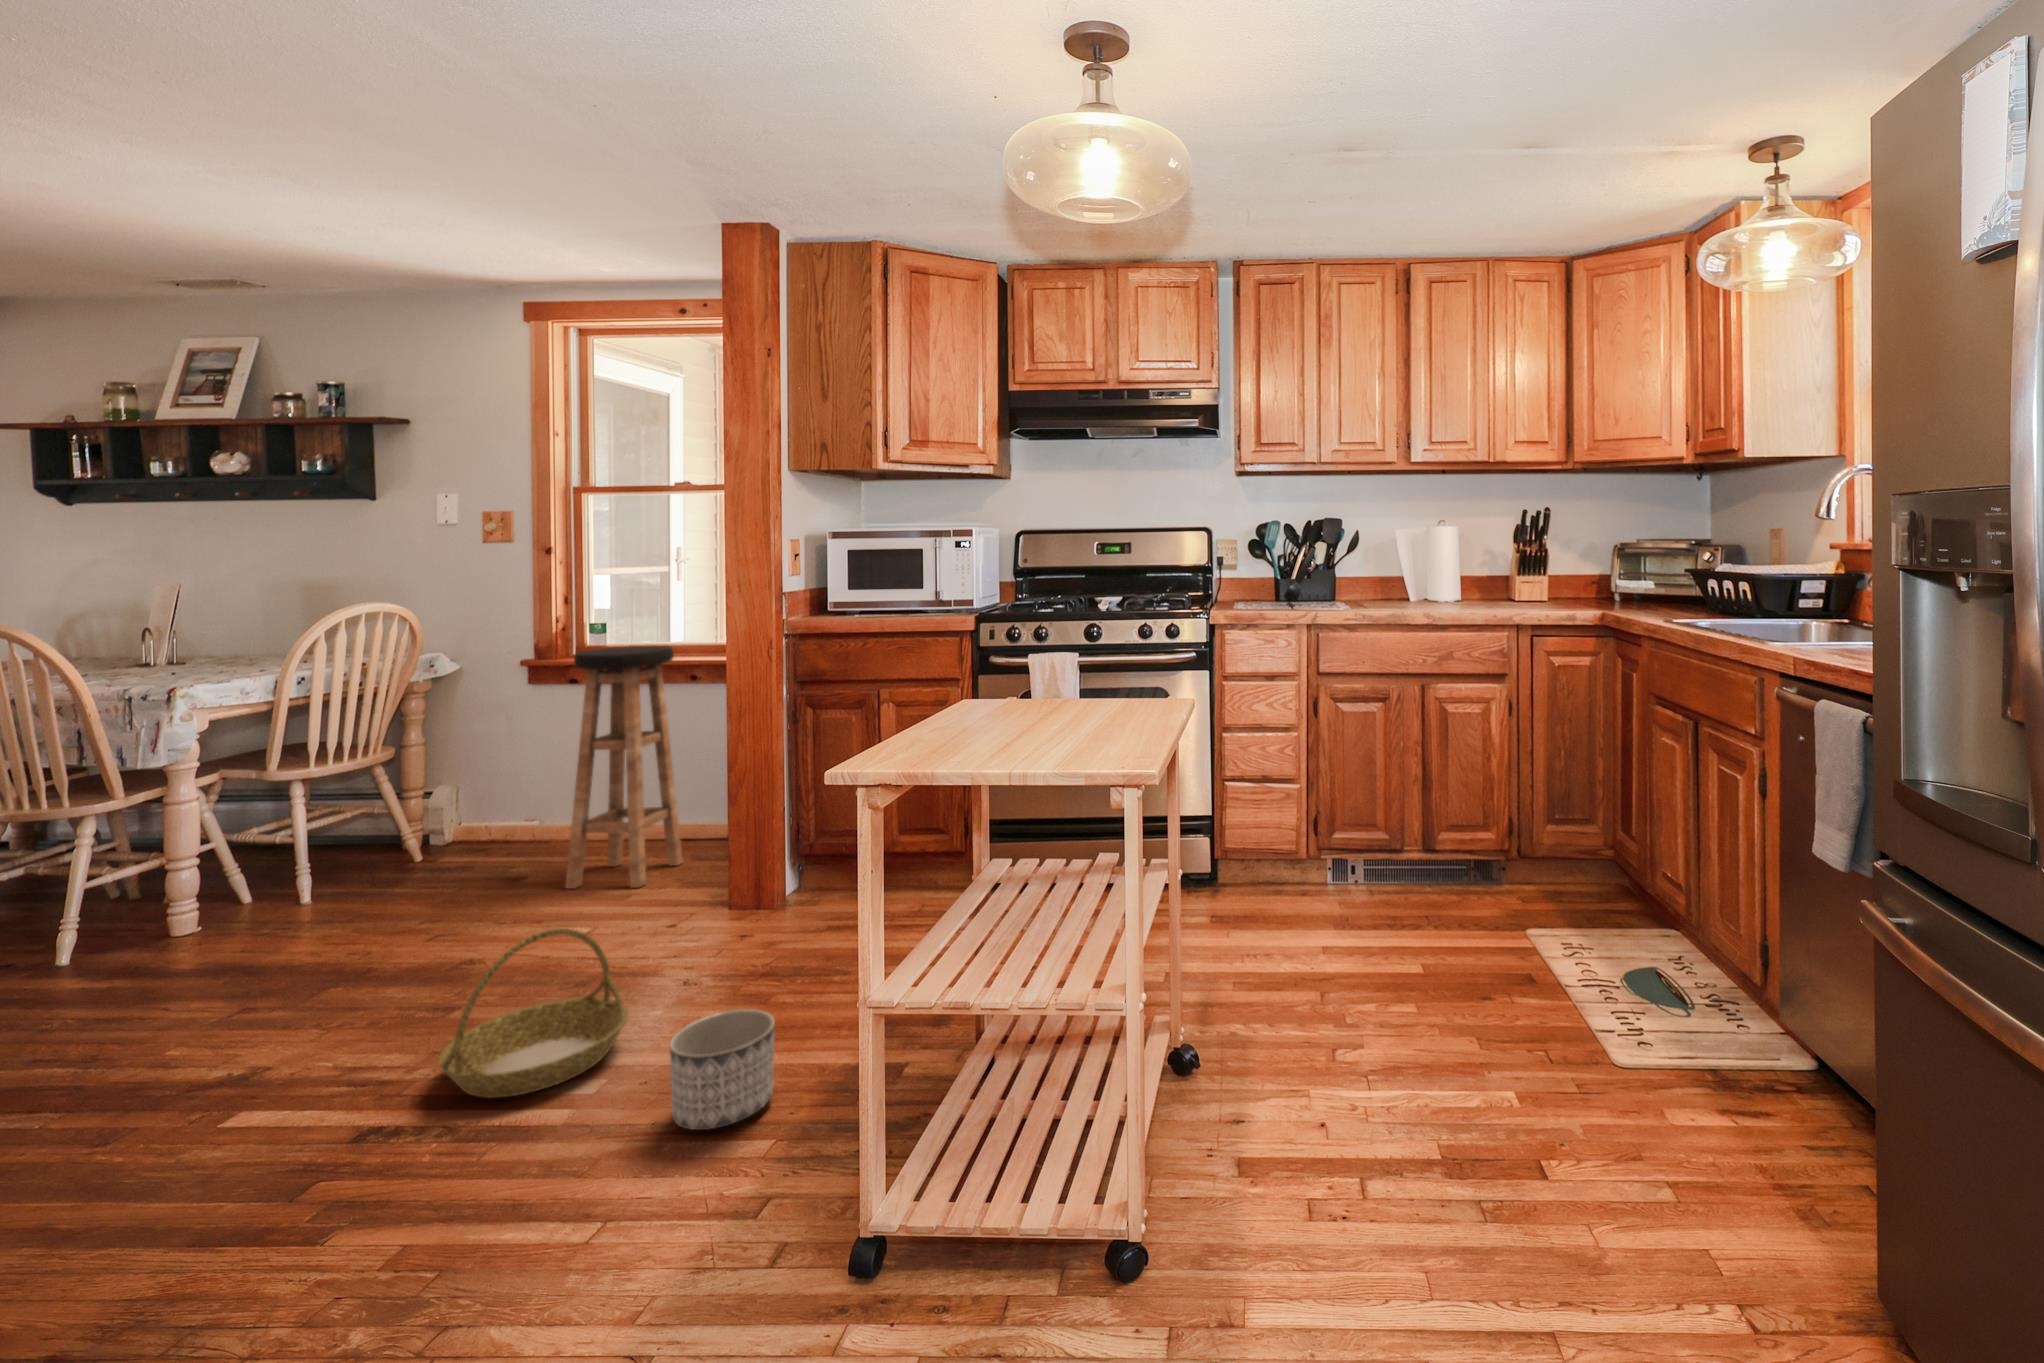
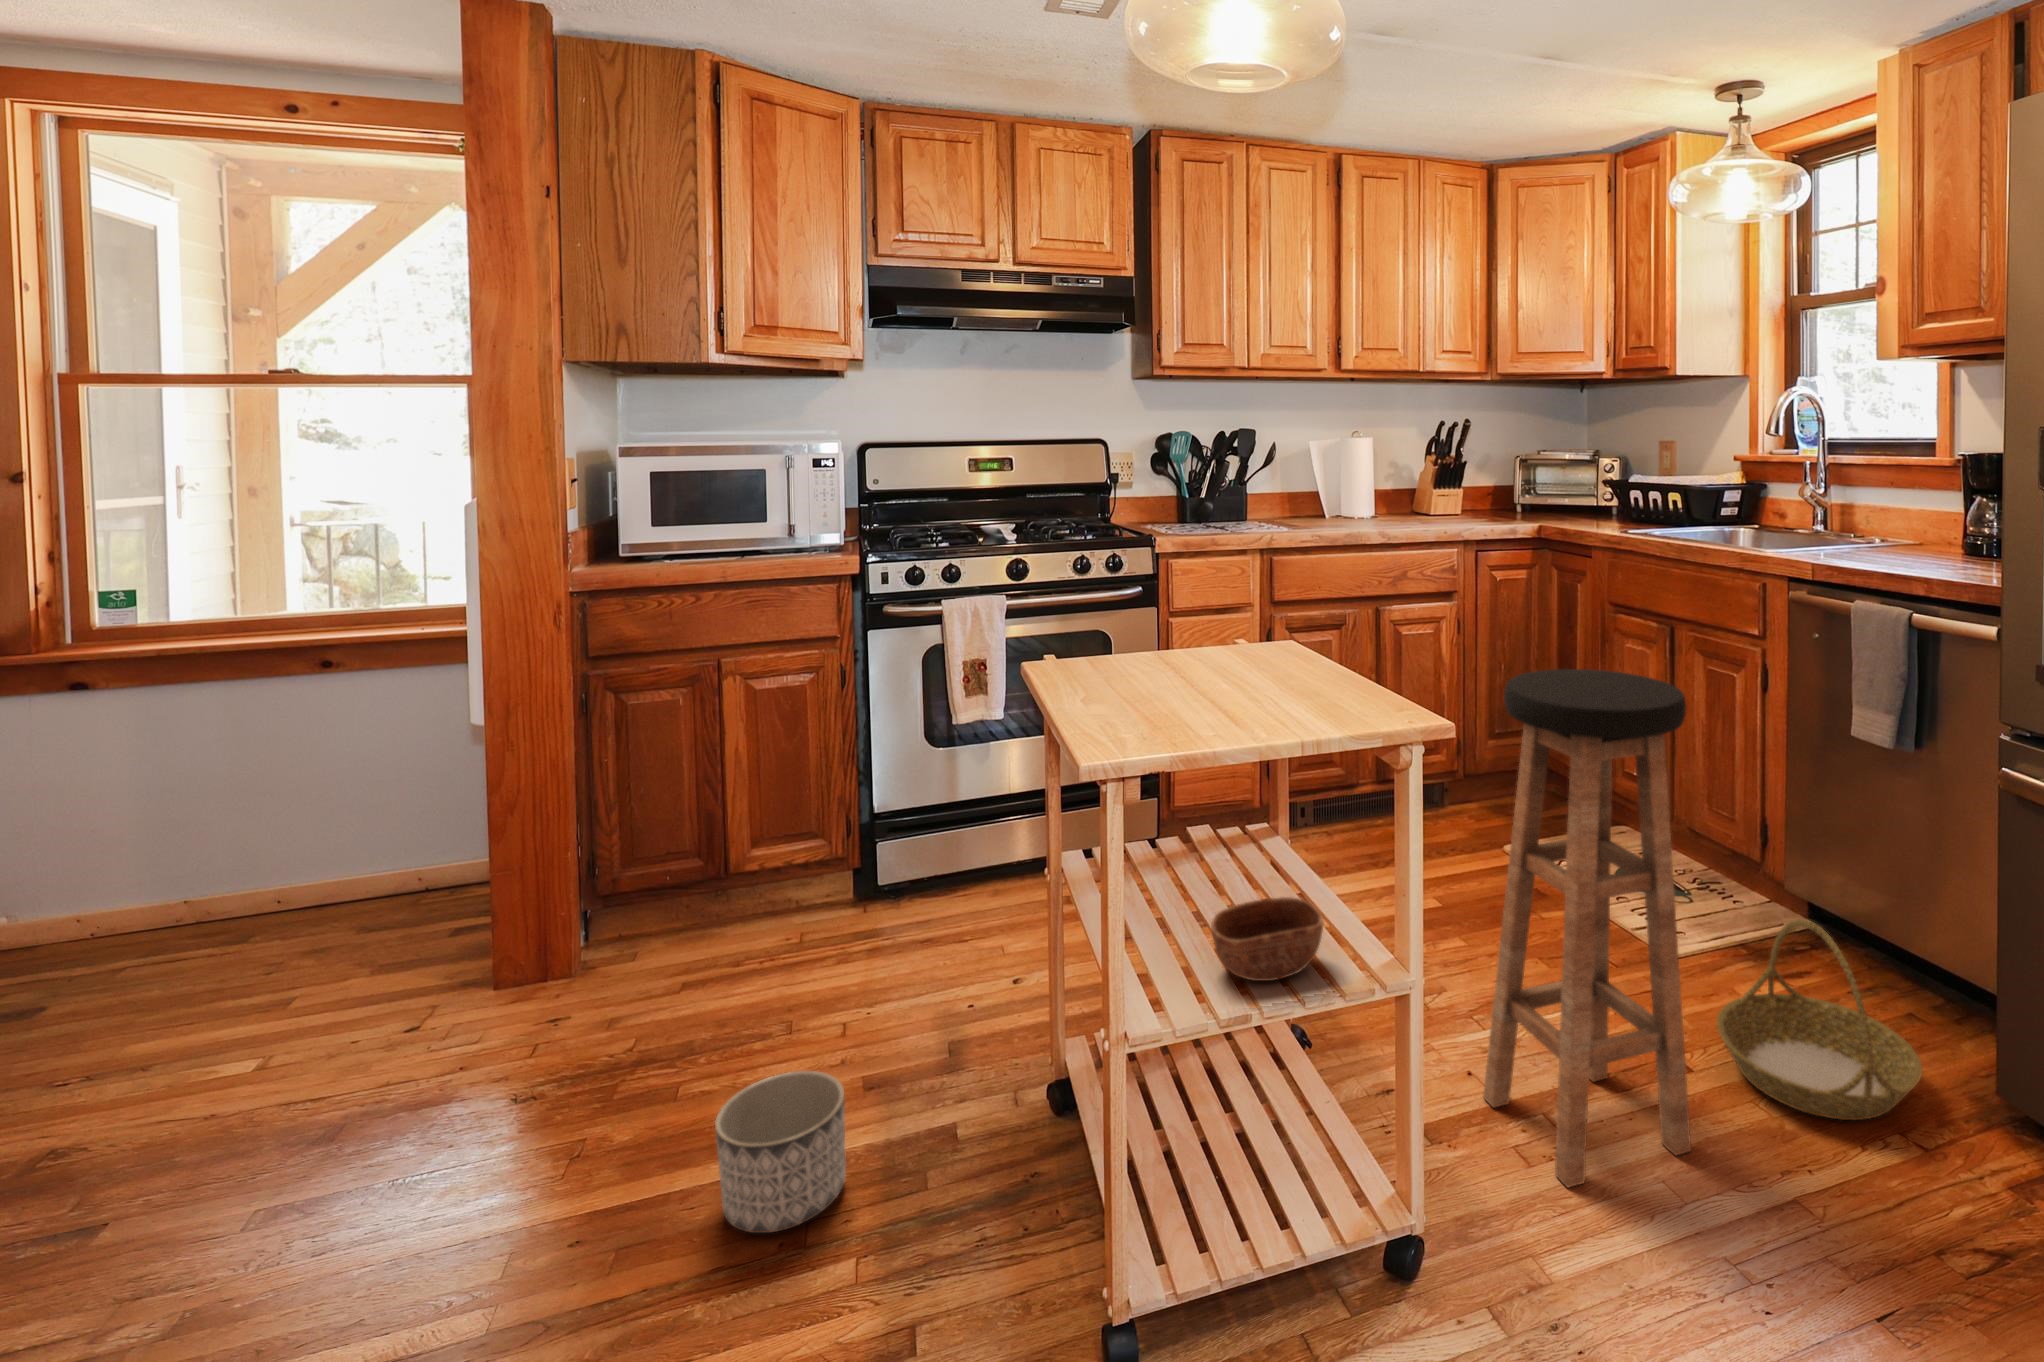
bar stool: present [566,646,683,889] -> present [1483,669,1691,1187]
bowl: none [961,906,1062,975] -> present [1211,897,1324,981]
basket: present [439,928,629,1098] -> present [1717,919,1922,1120]

